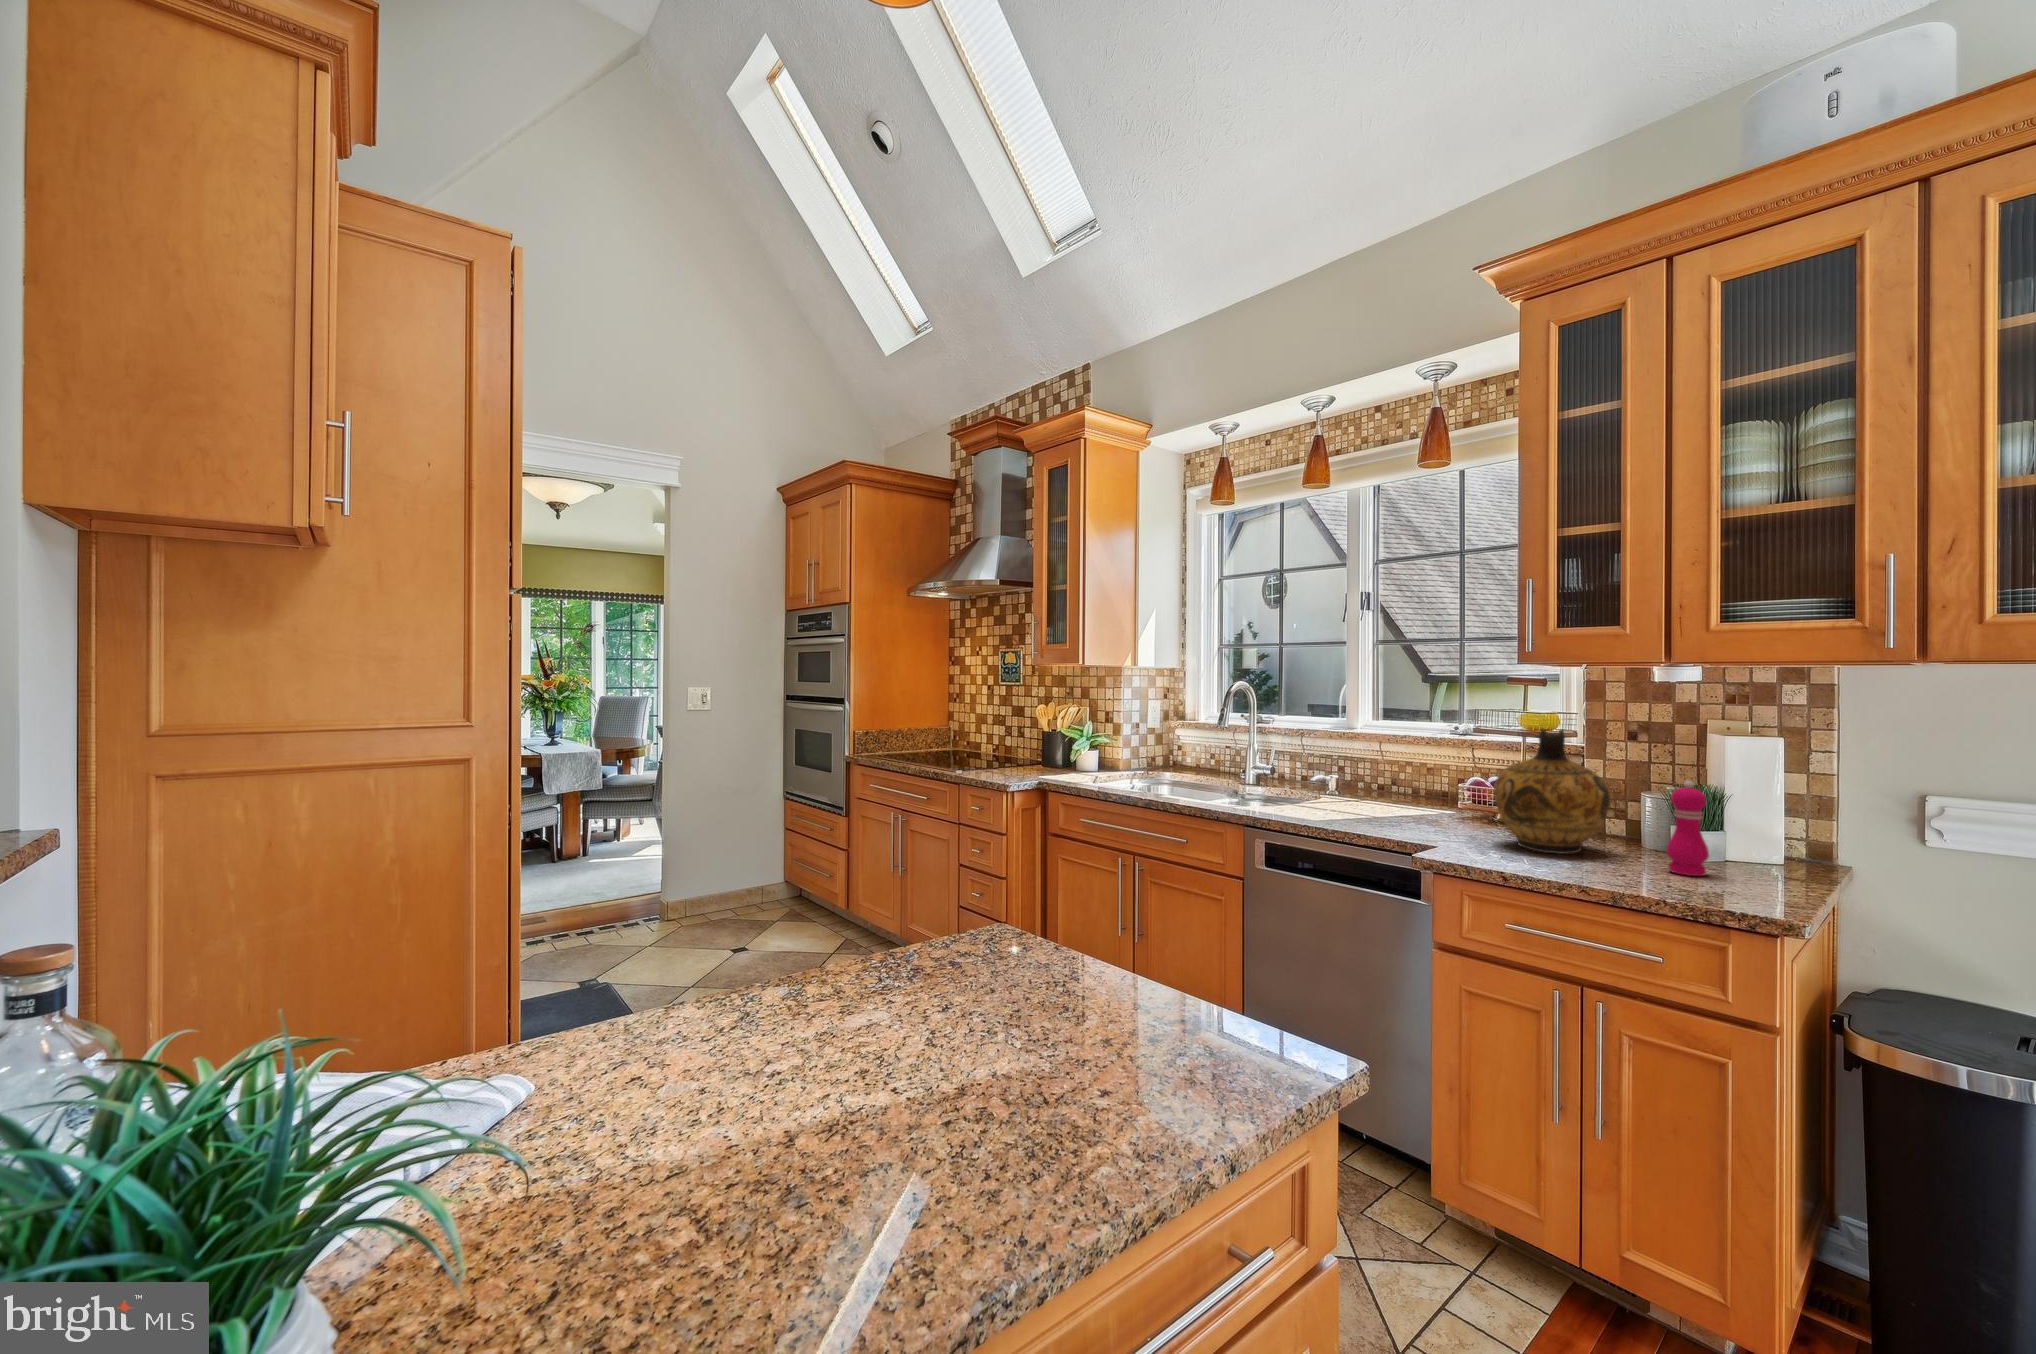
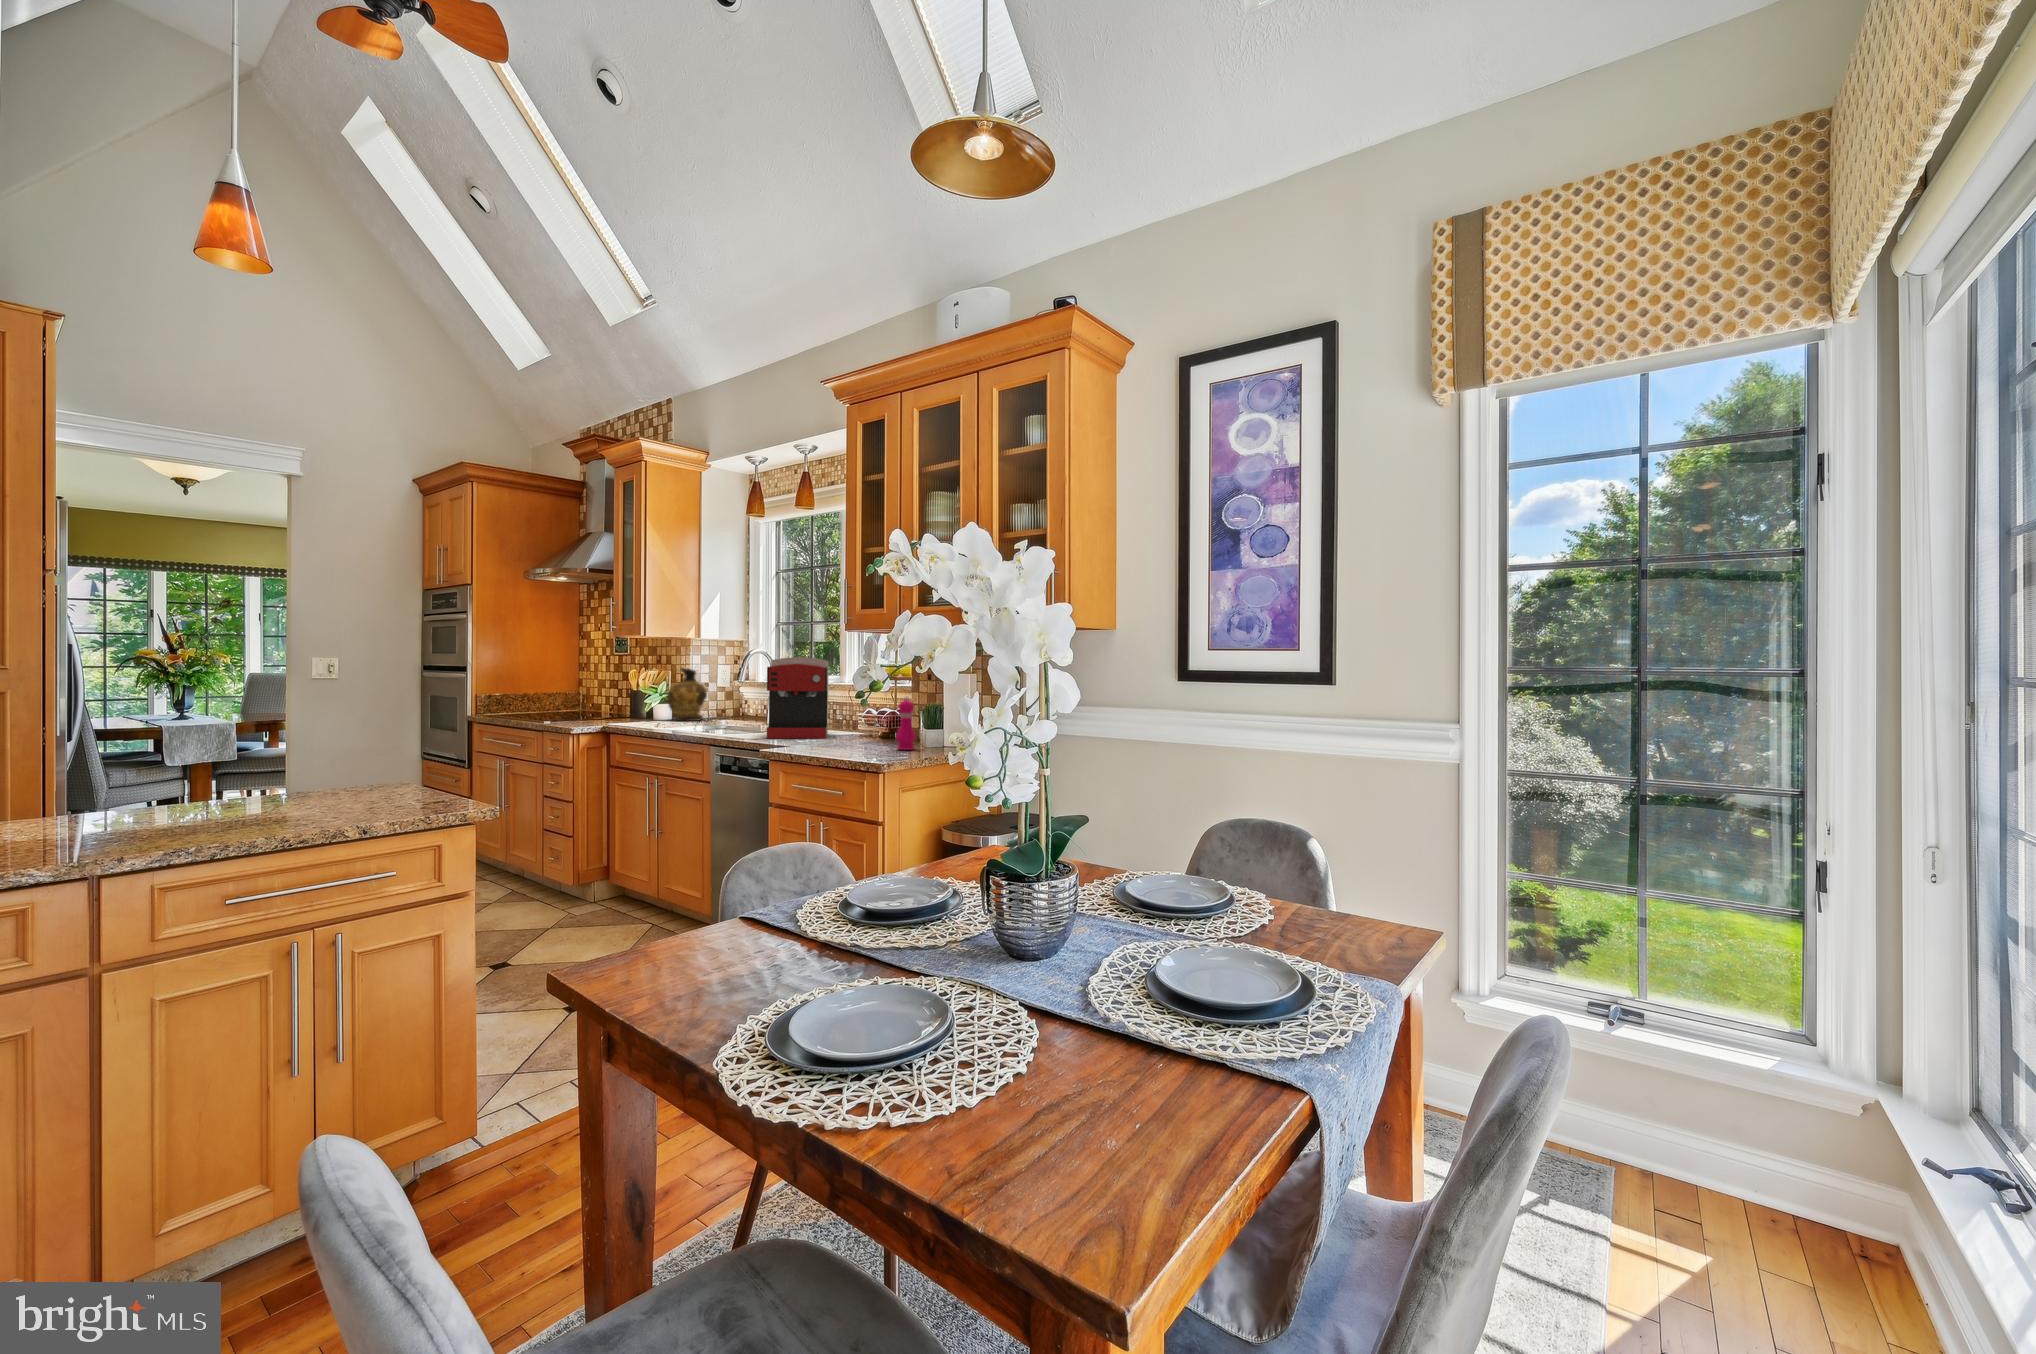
coffee maker: none [1310,699,1430,826] -> present [767,657,829,739]
ceramic jug: present [1494,729,1610,854] -> present [667,668,707,721]

